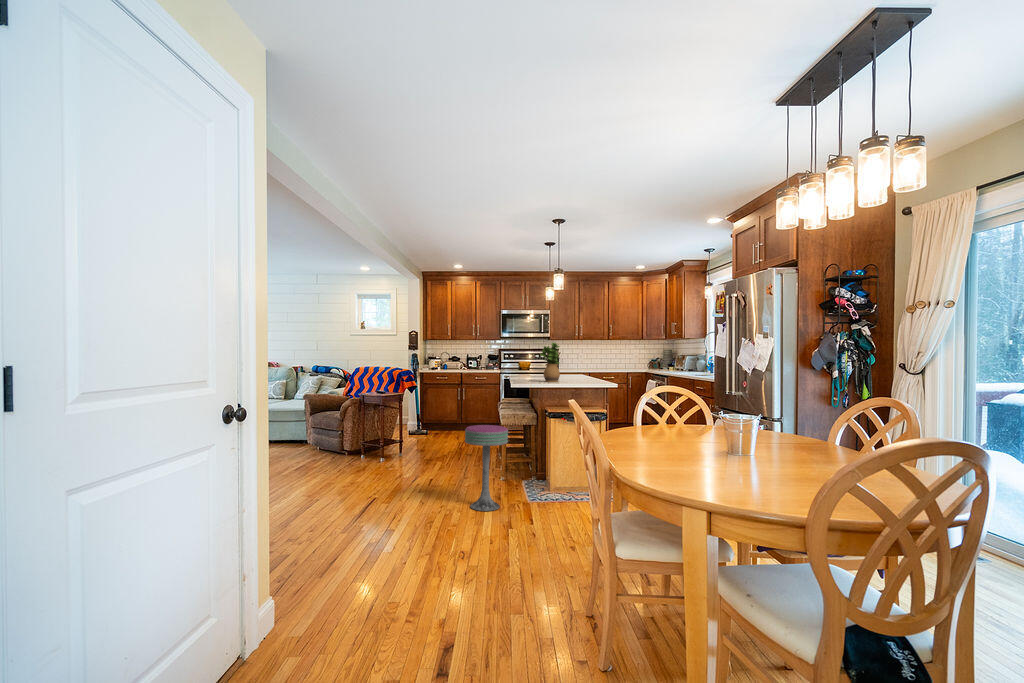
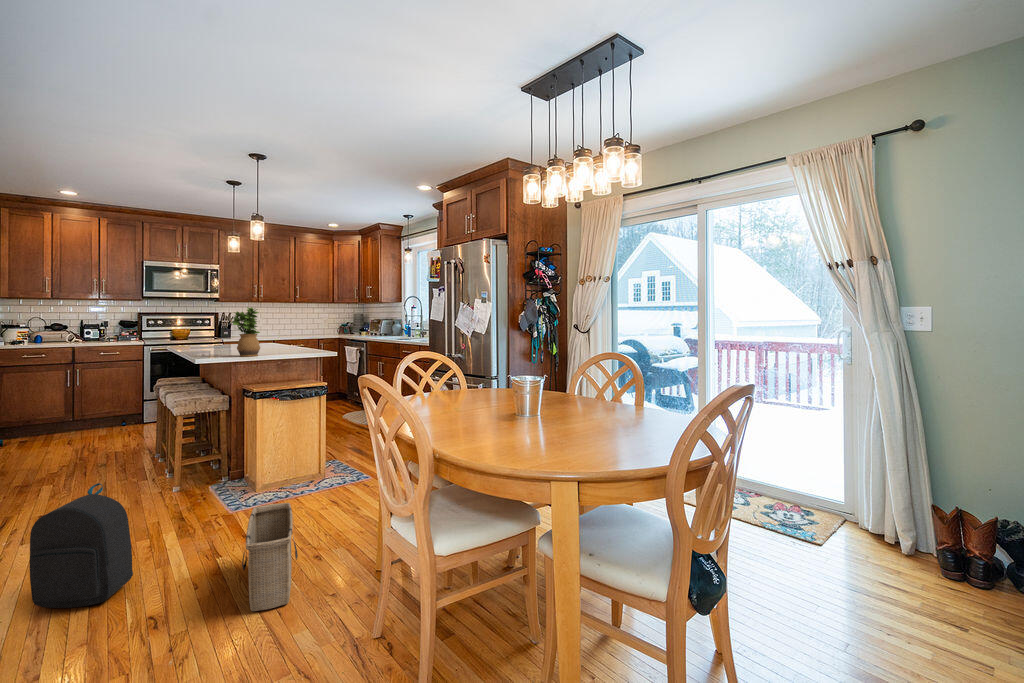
bar stool: present [465,425,508,511] -> none [124,421,199,543]
backpack: none [410,457,459,535] -> present [30,483,133,608]
basket: none [515,495,556,571] -> present [242,503,298,611]

